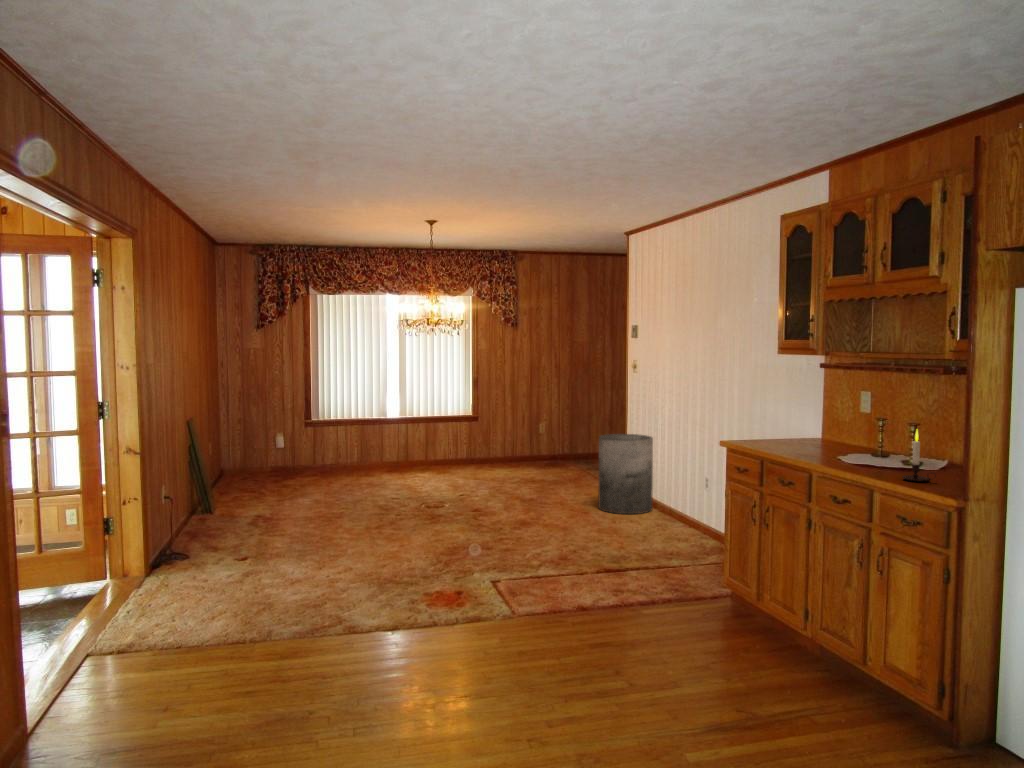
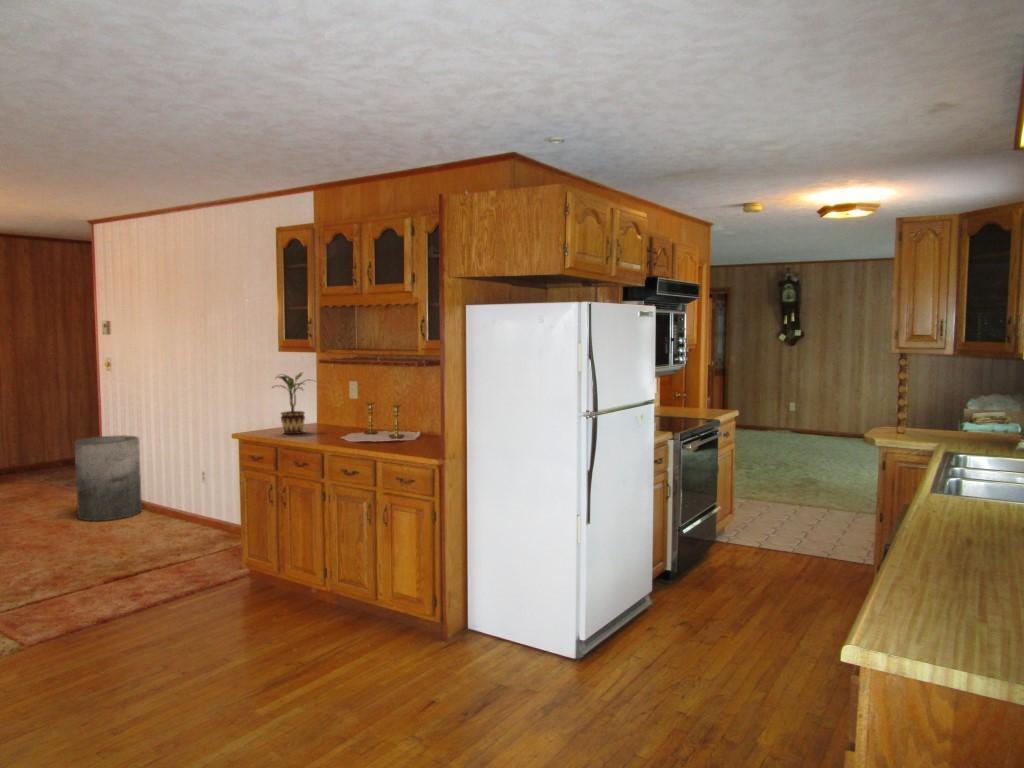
potted plant: none [762,378,815,448] -> present [272,372,309,434]
candle: present [903,430,931,482] -> none [397,410,420,450]

